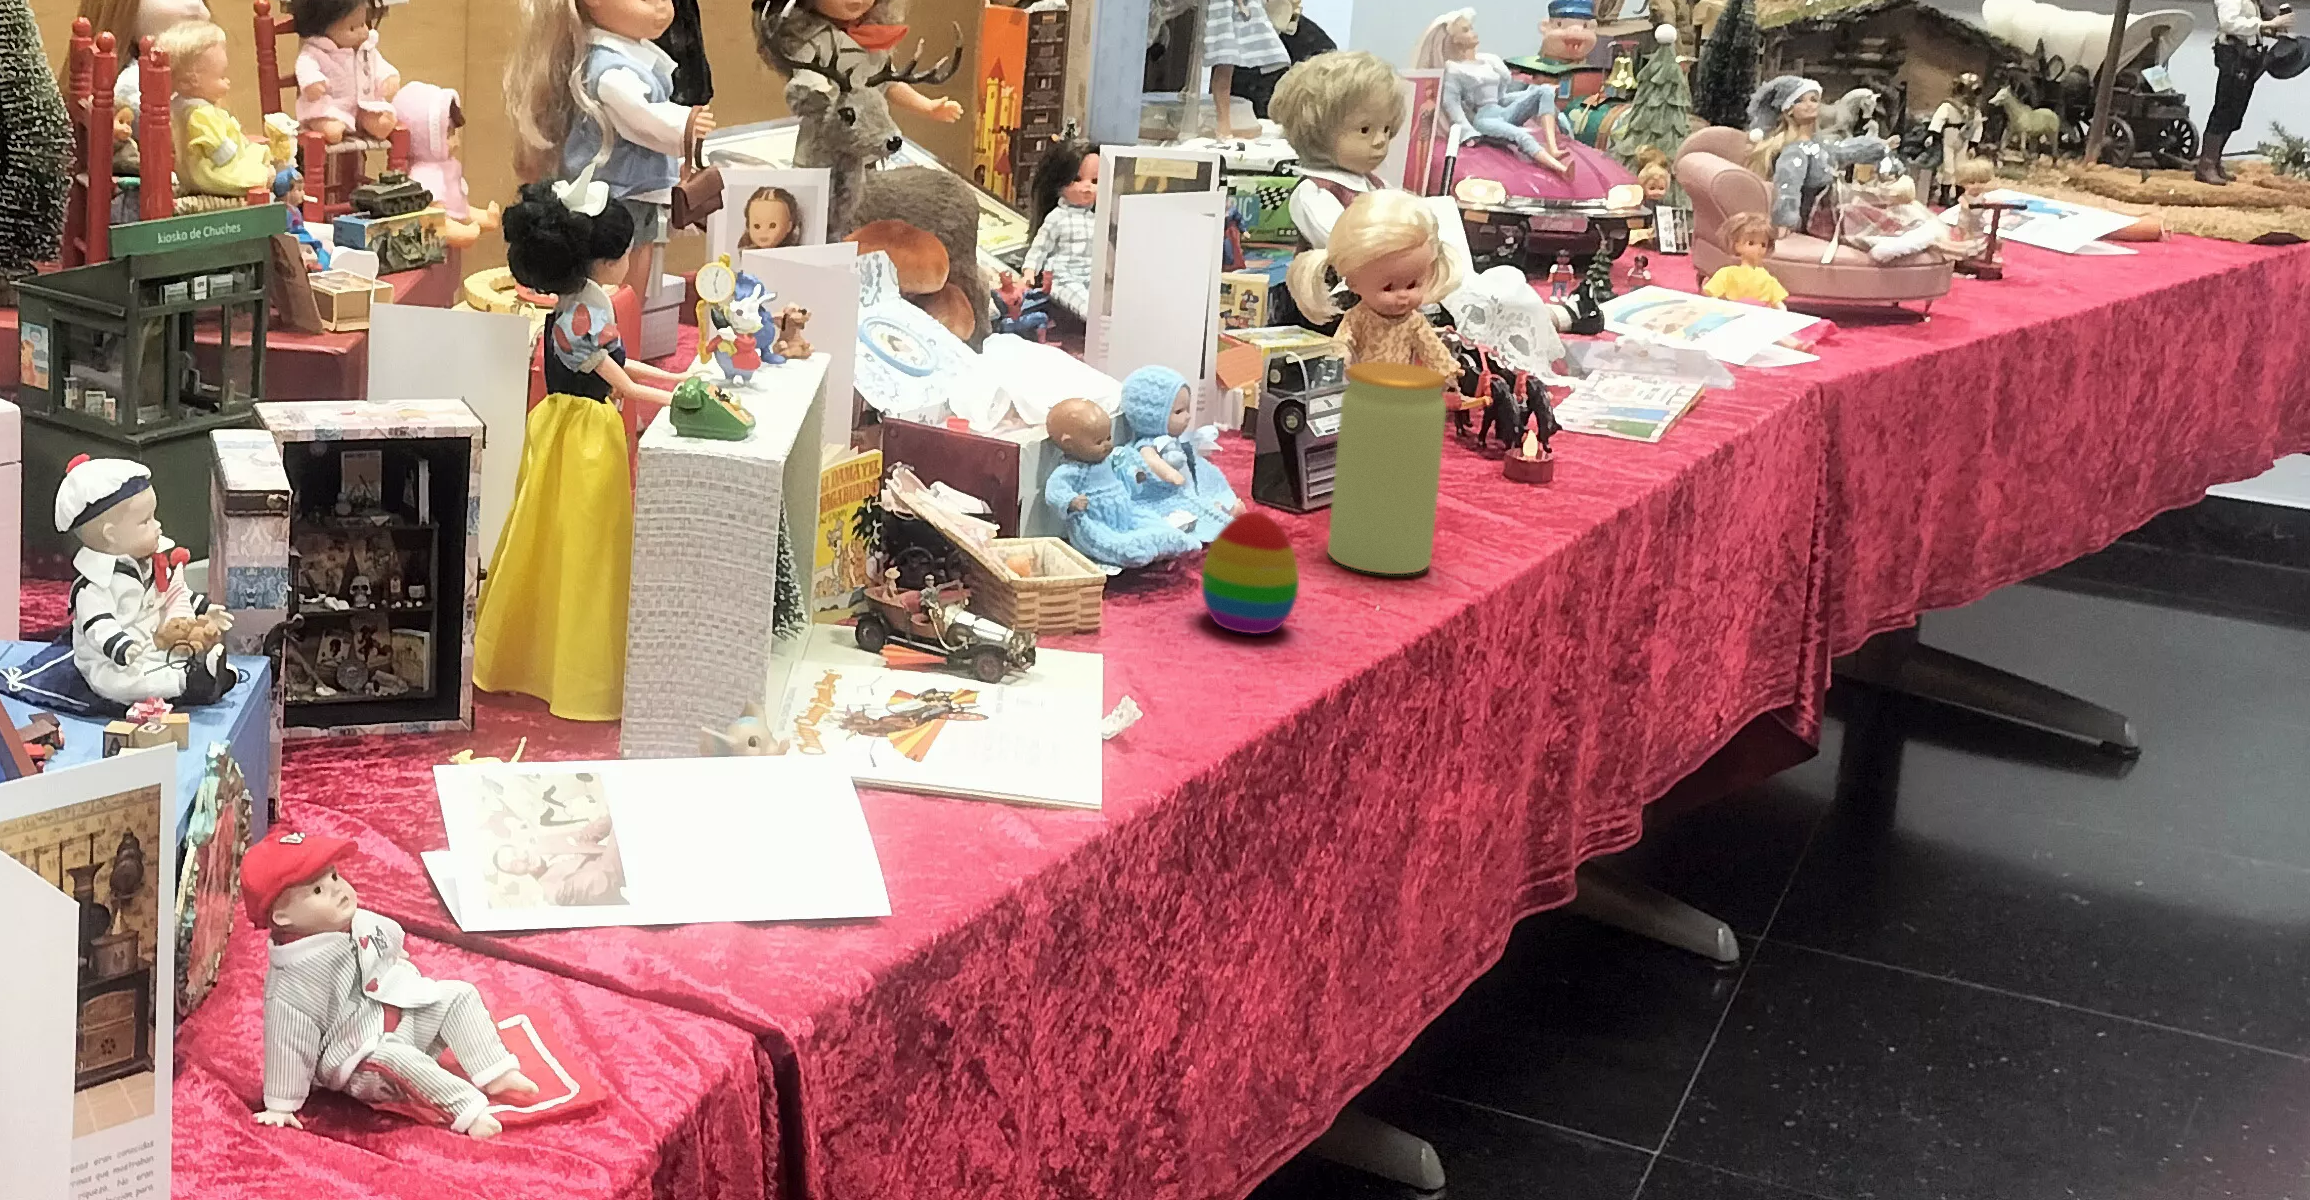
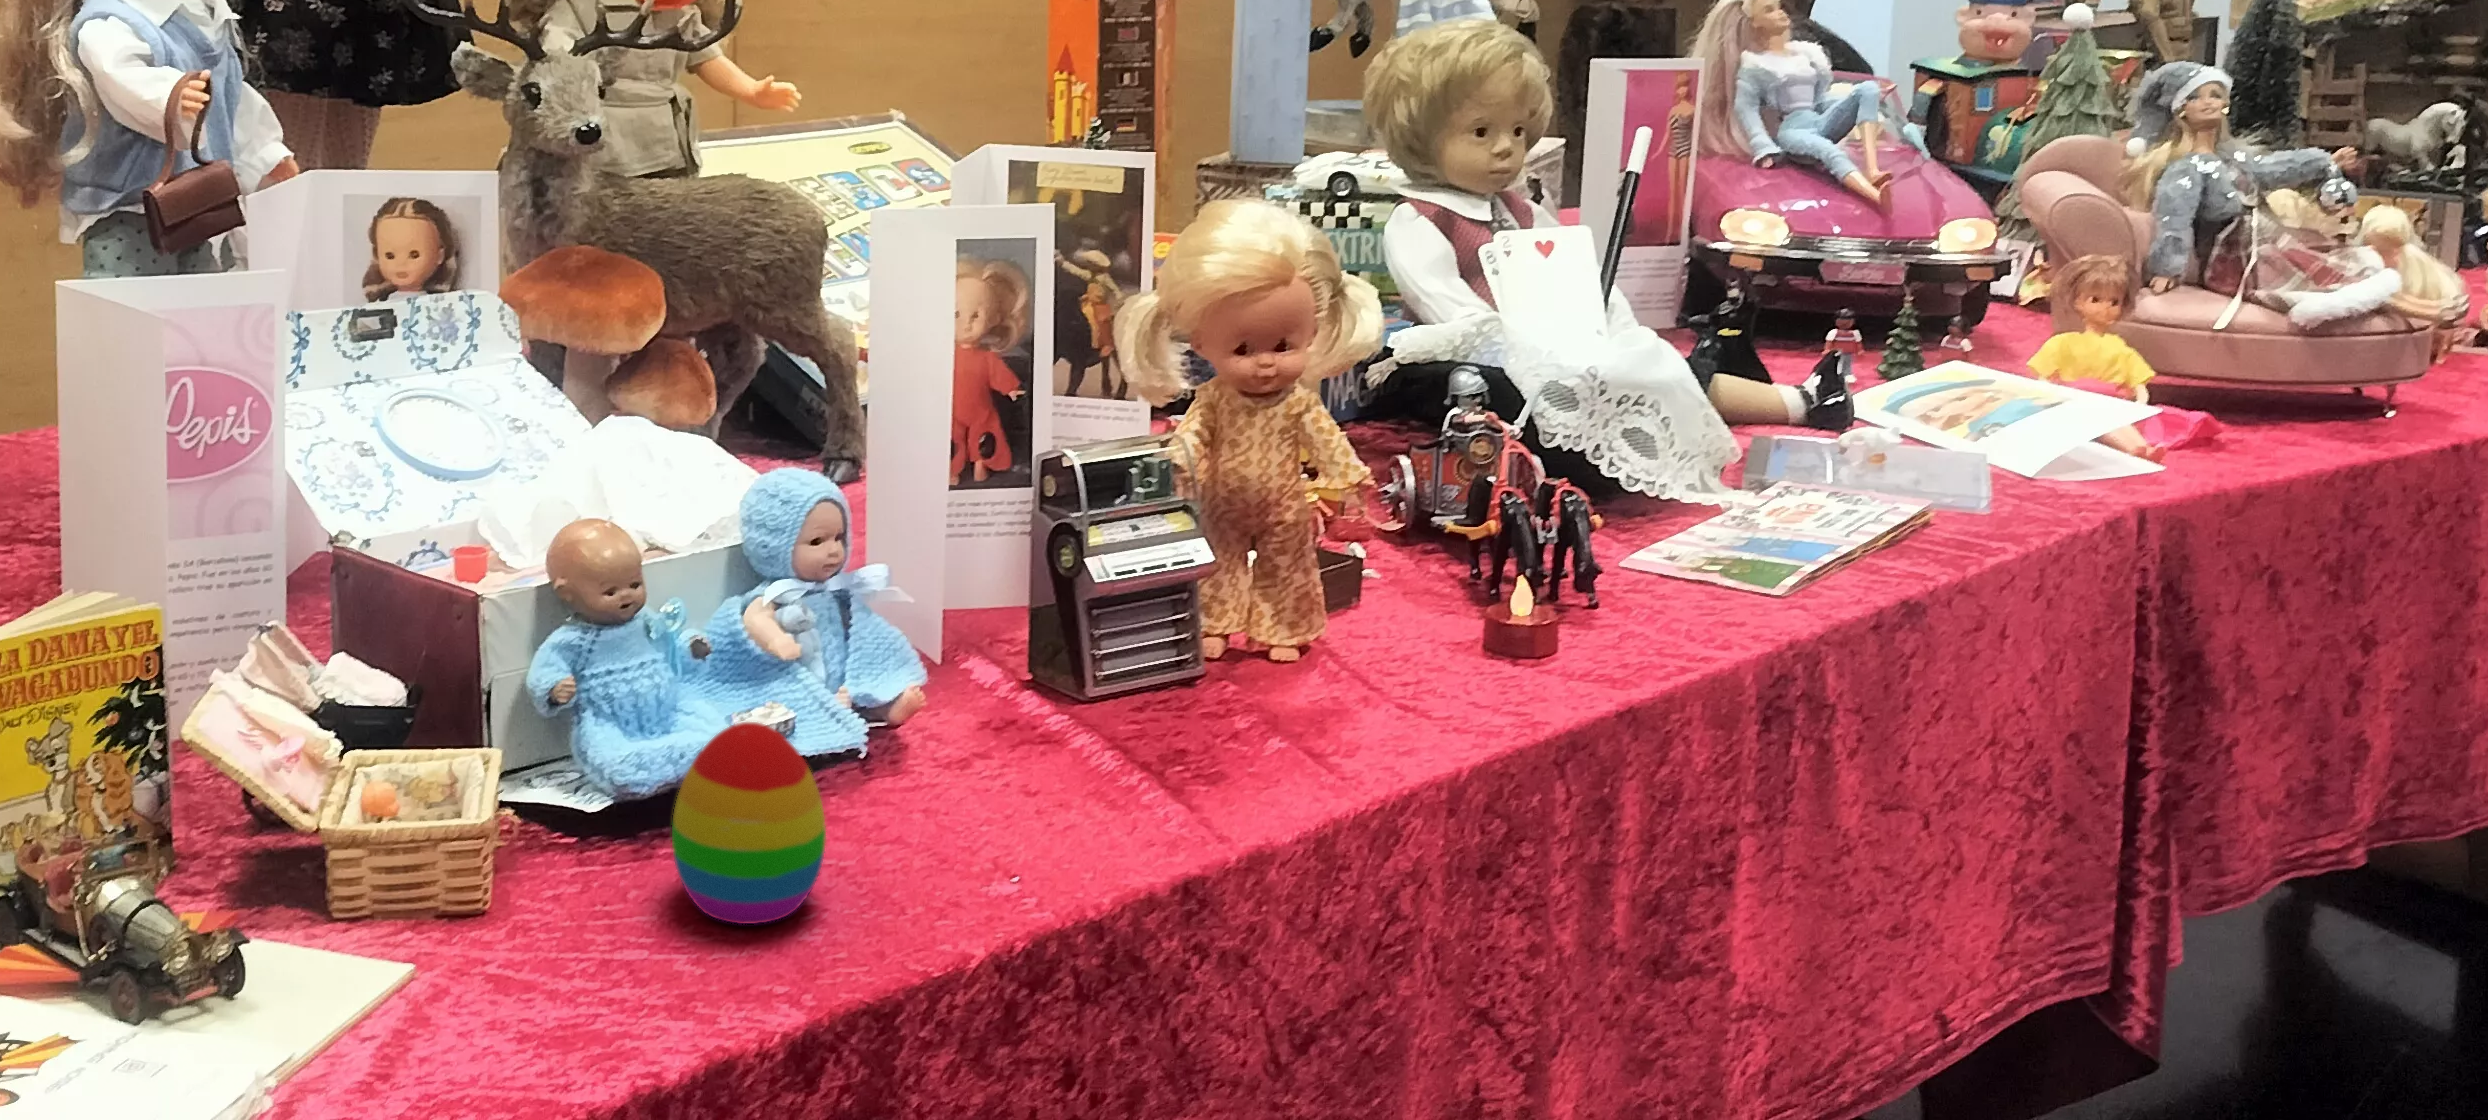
jar: present [1328,362,1446,574] -> none [1025,476,1193,821]

